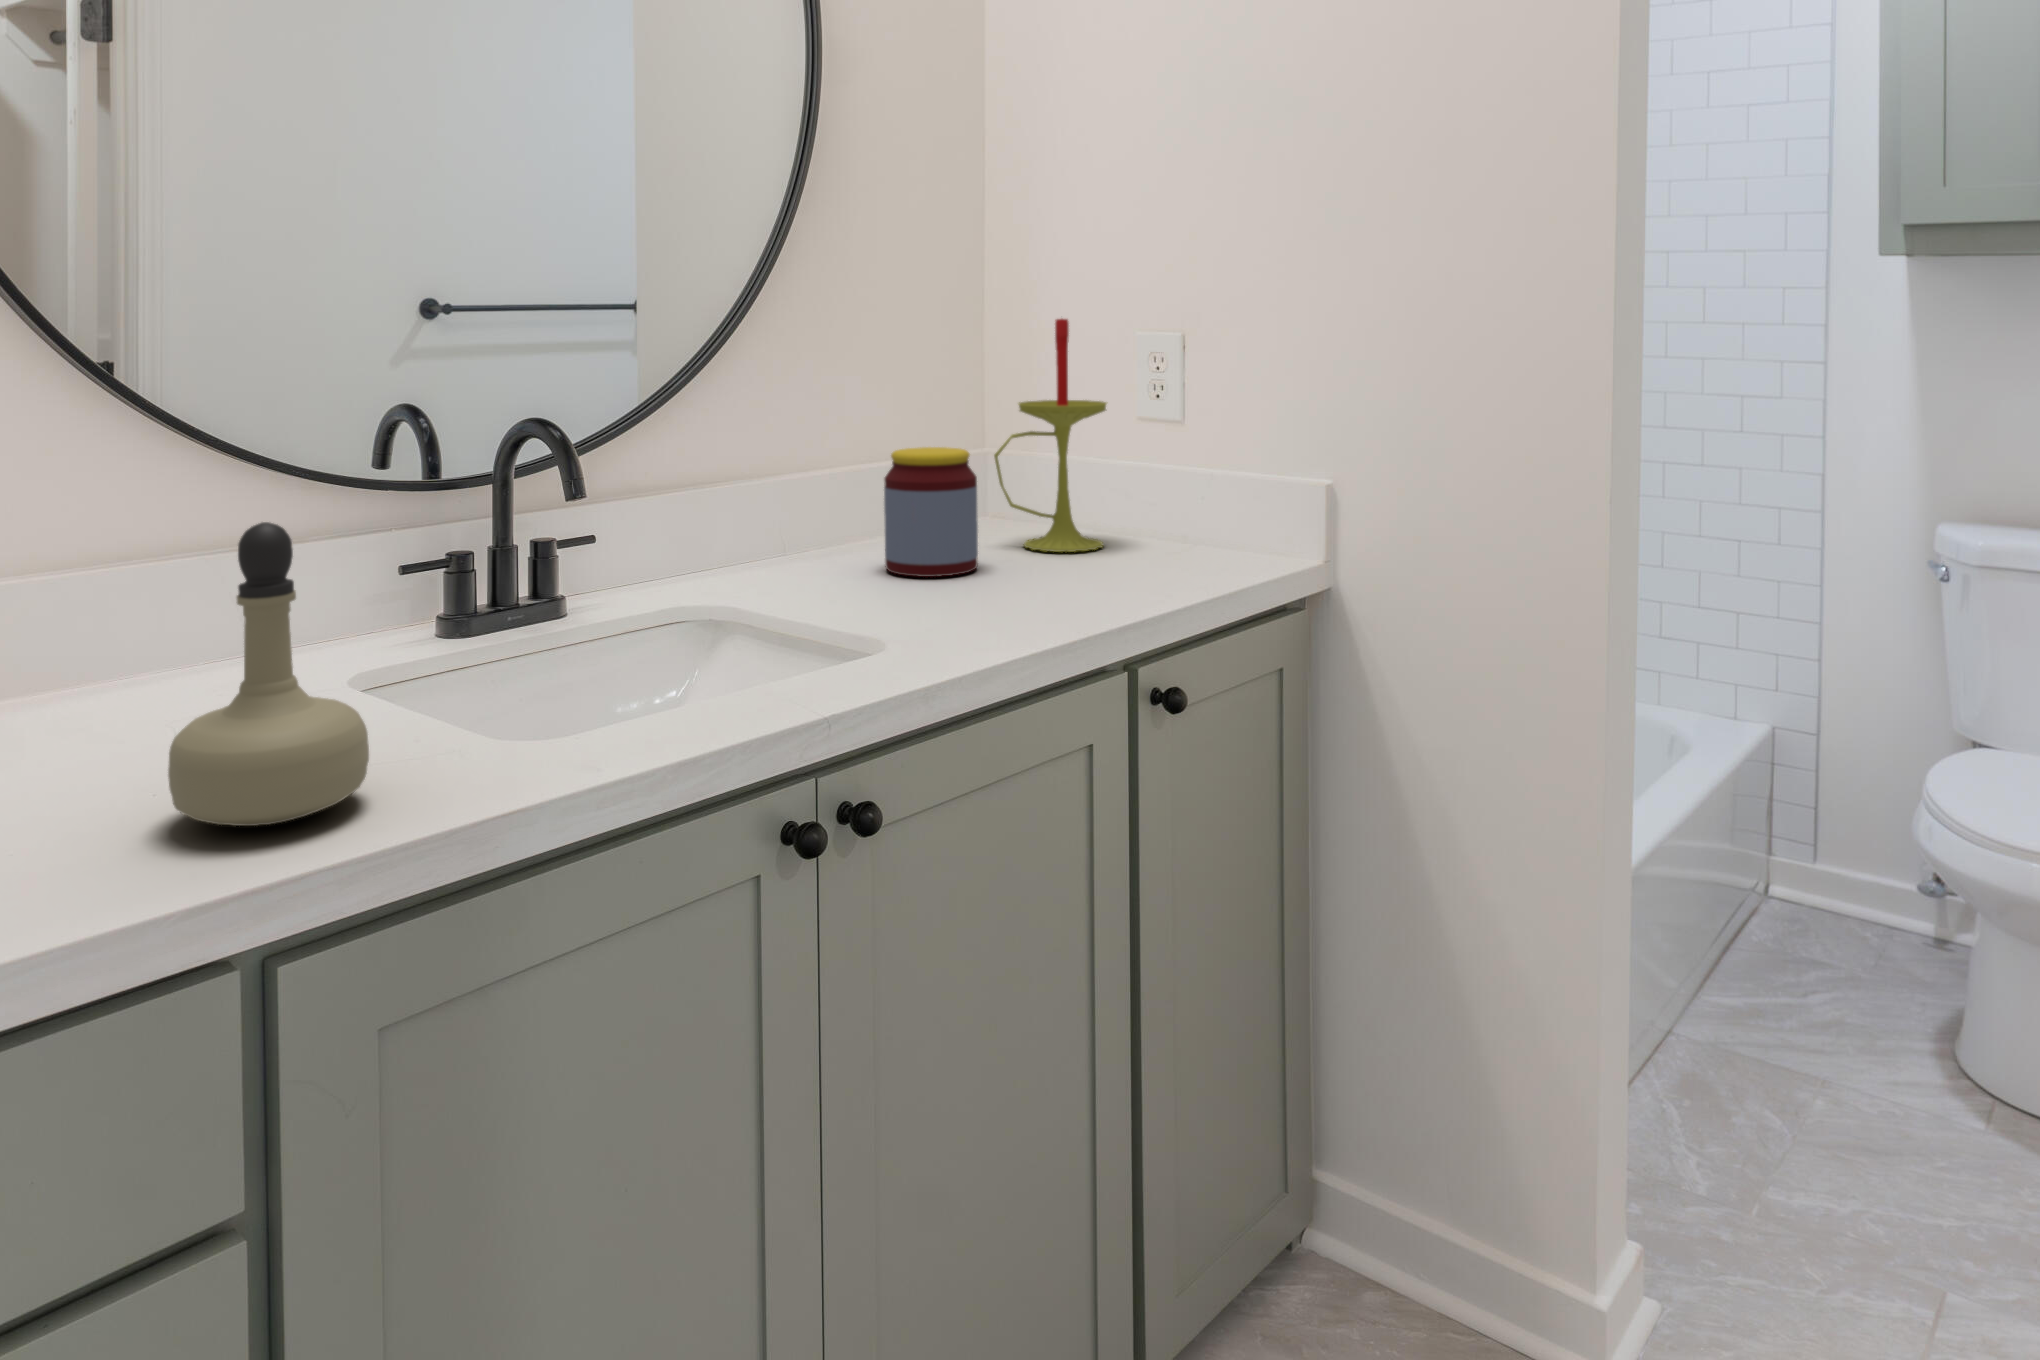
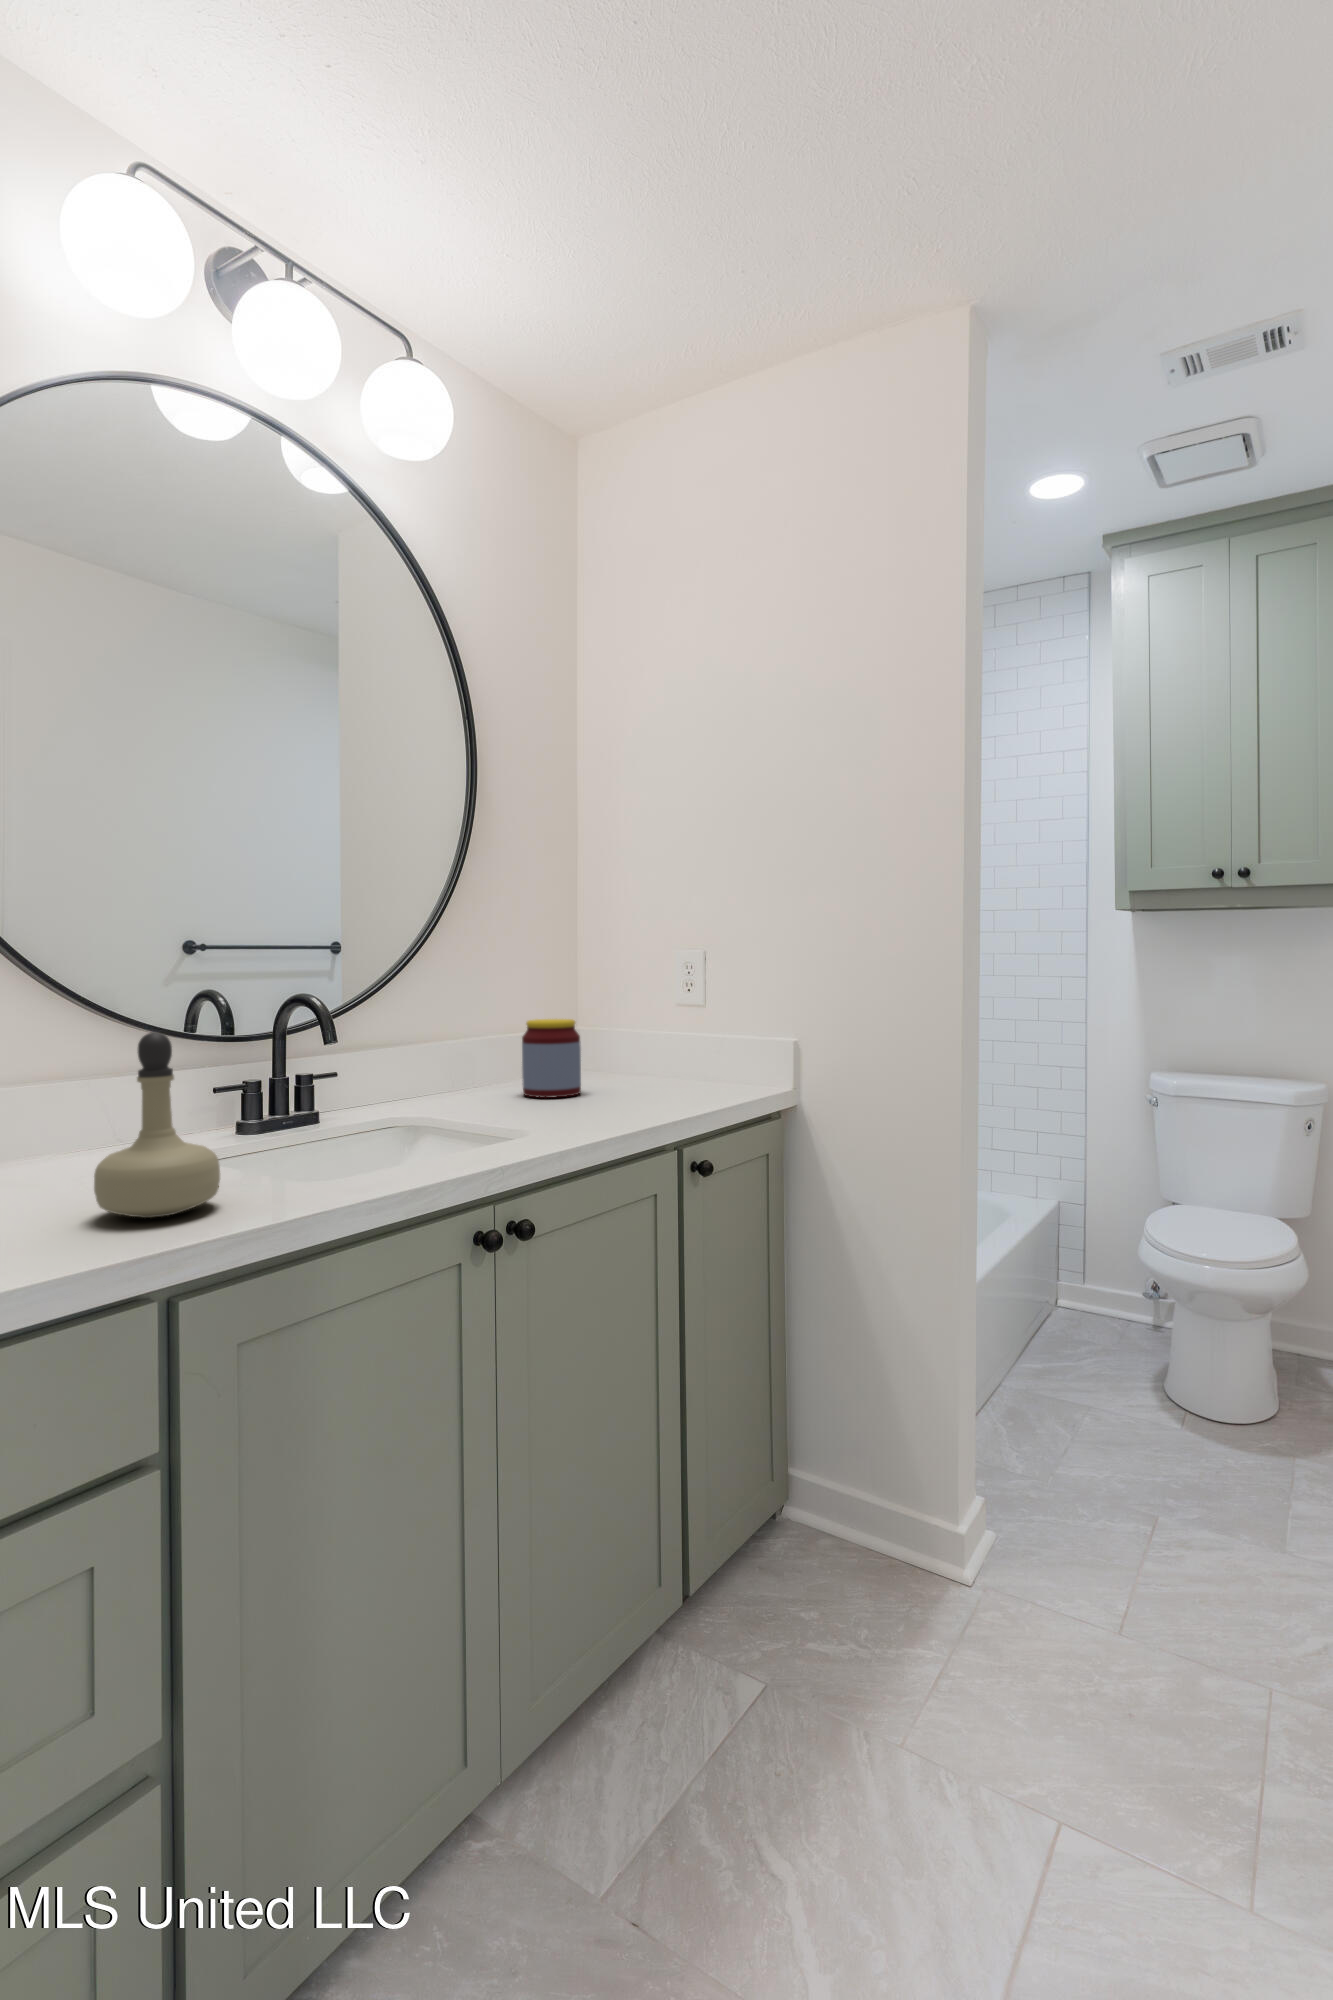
candle: present [994,319,1107,552] -> none [589,936,660,1085]

